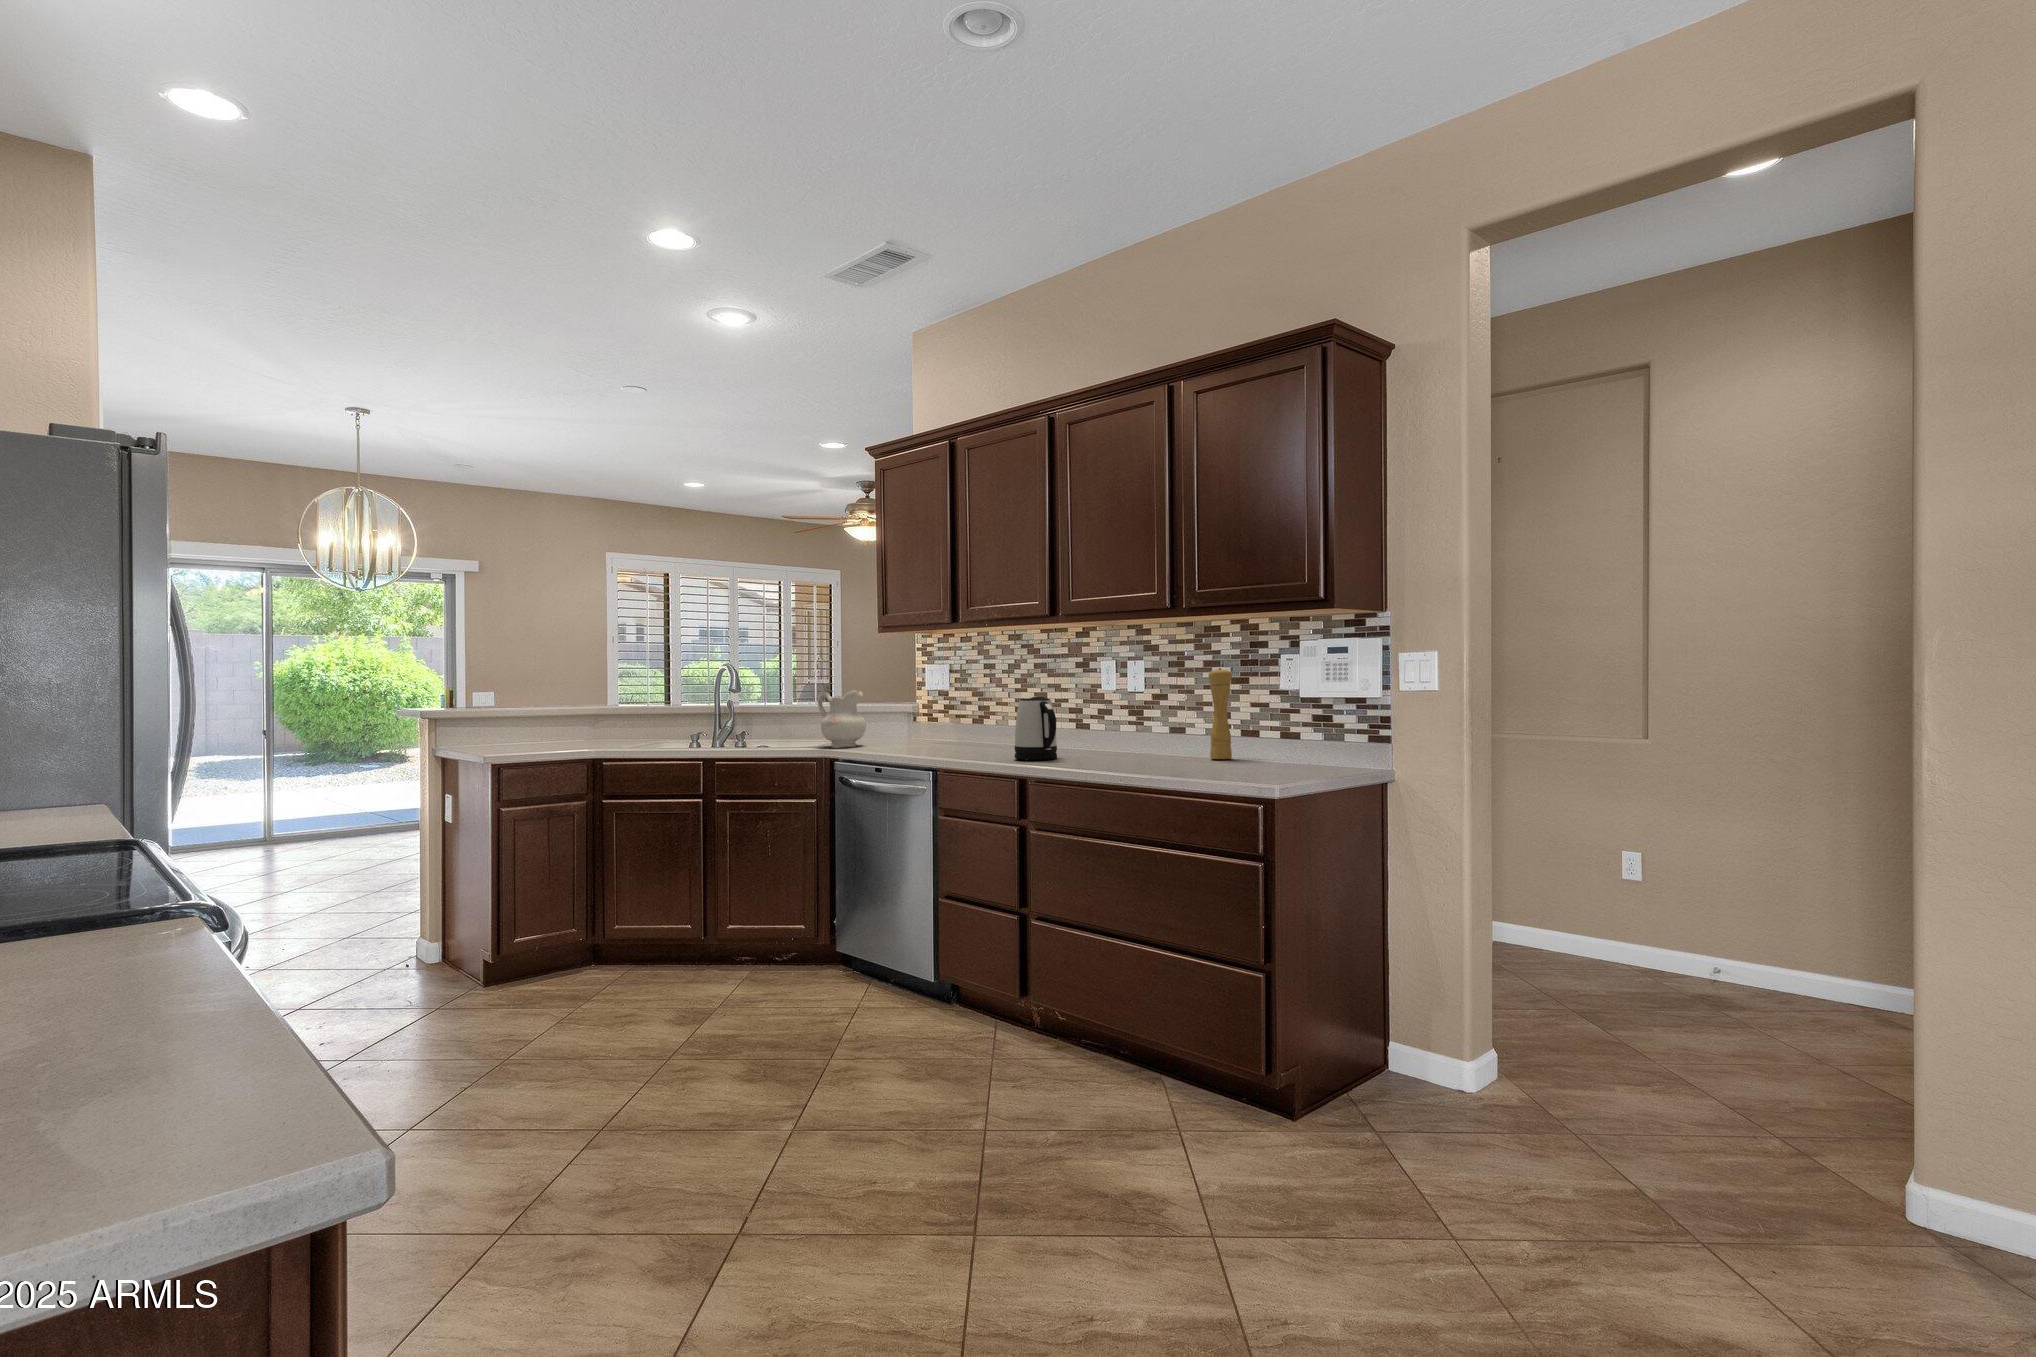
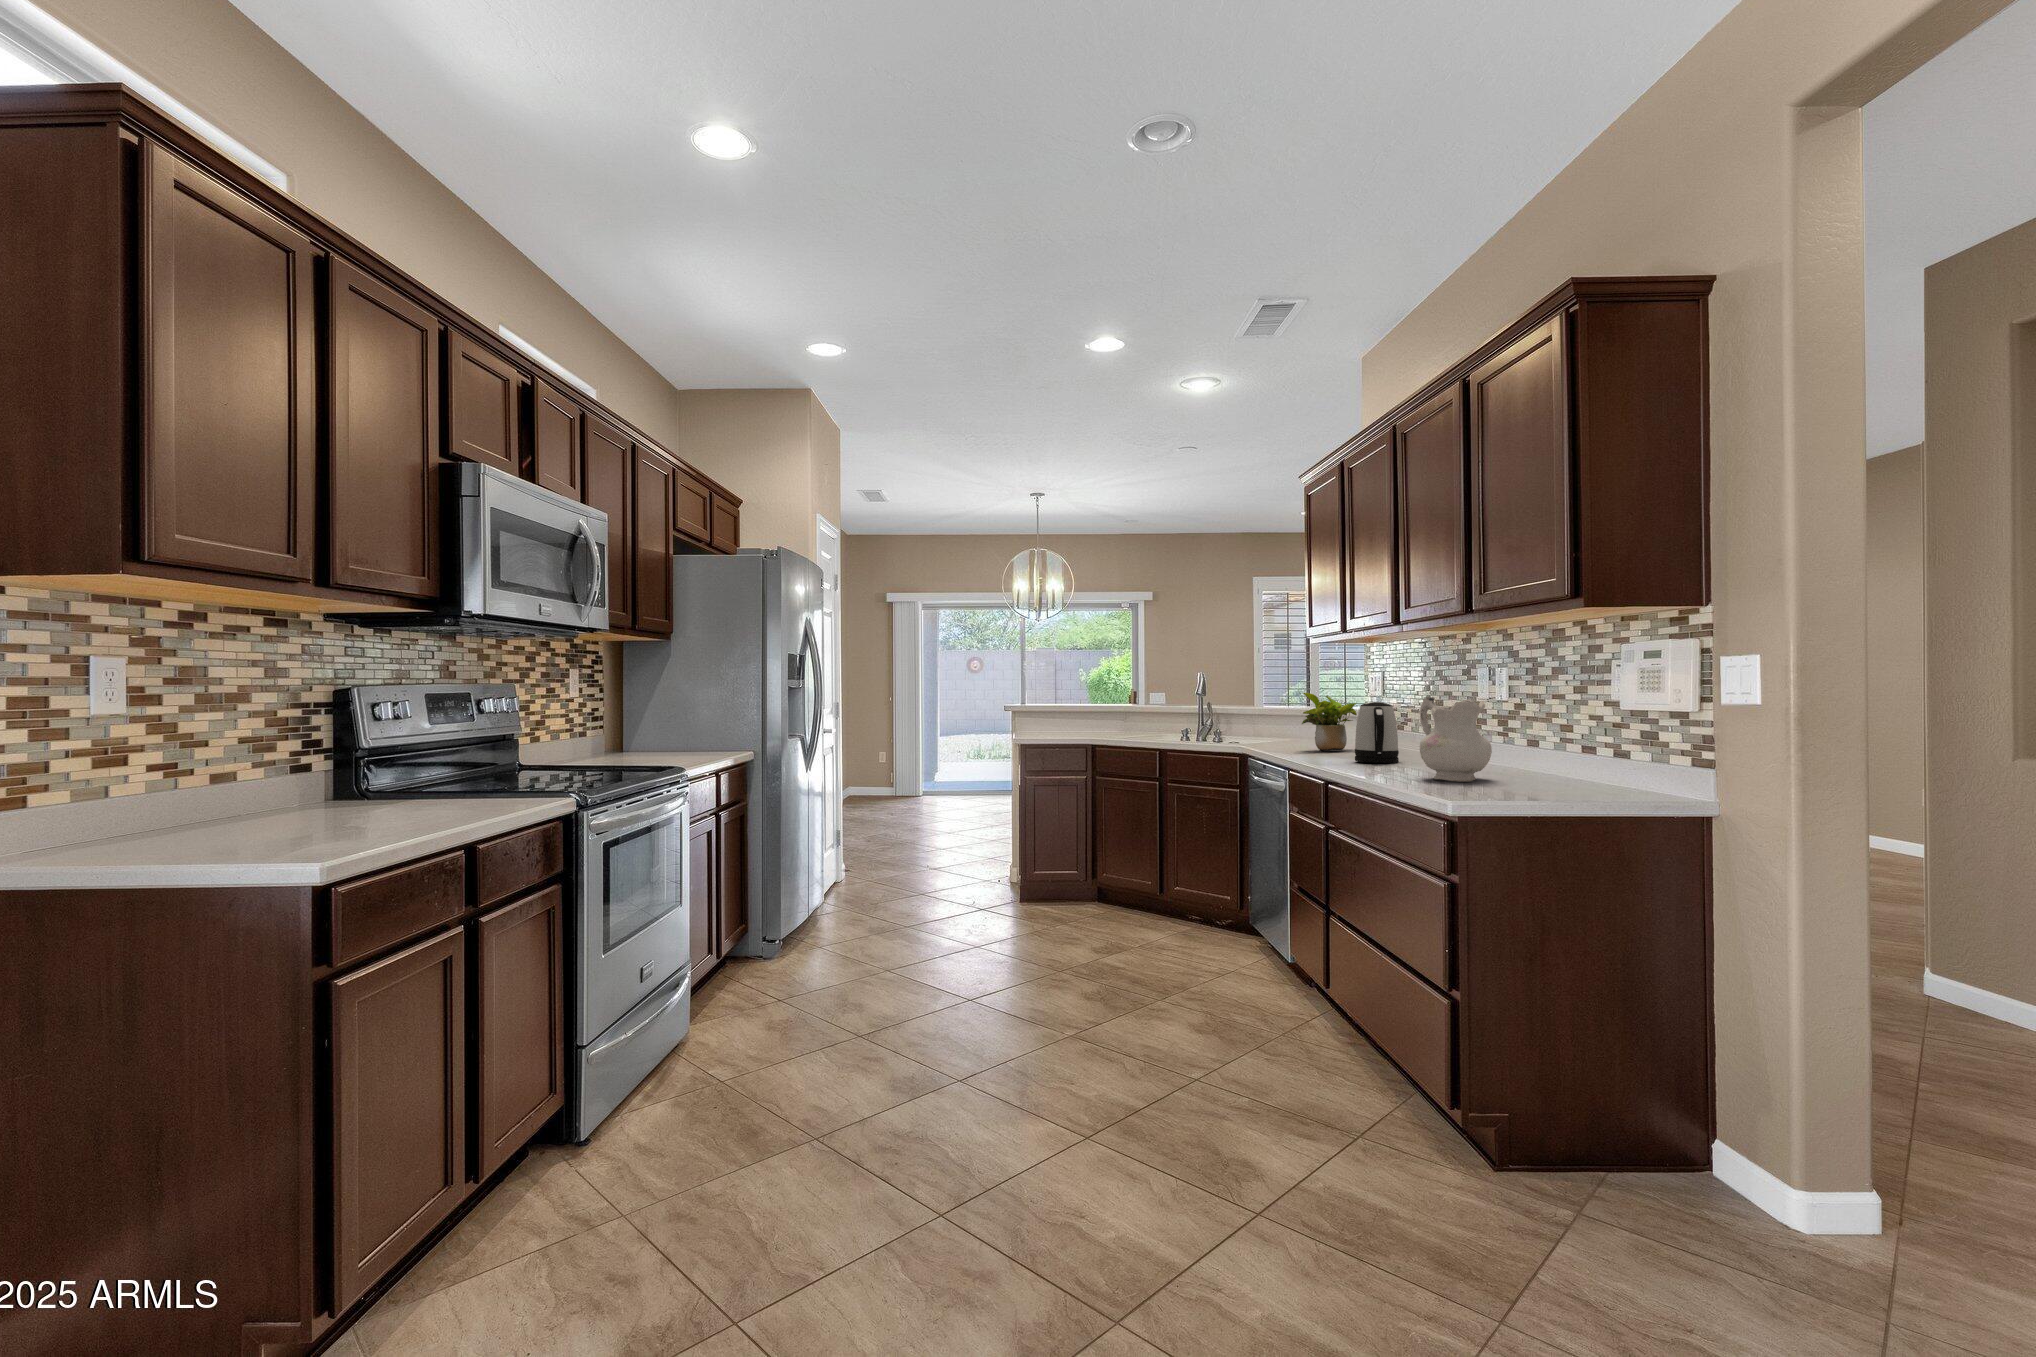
pepper mill: present [1209,668,1232,759] -> none [1530,676,1559,776]
potted plant: none [908,688,965,752] -> present [1302,693,1357,751]
ceramic pitcher: present [818,689,866,747] -> present [1420,696,1492,782]

